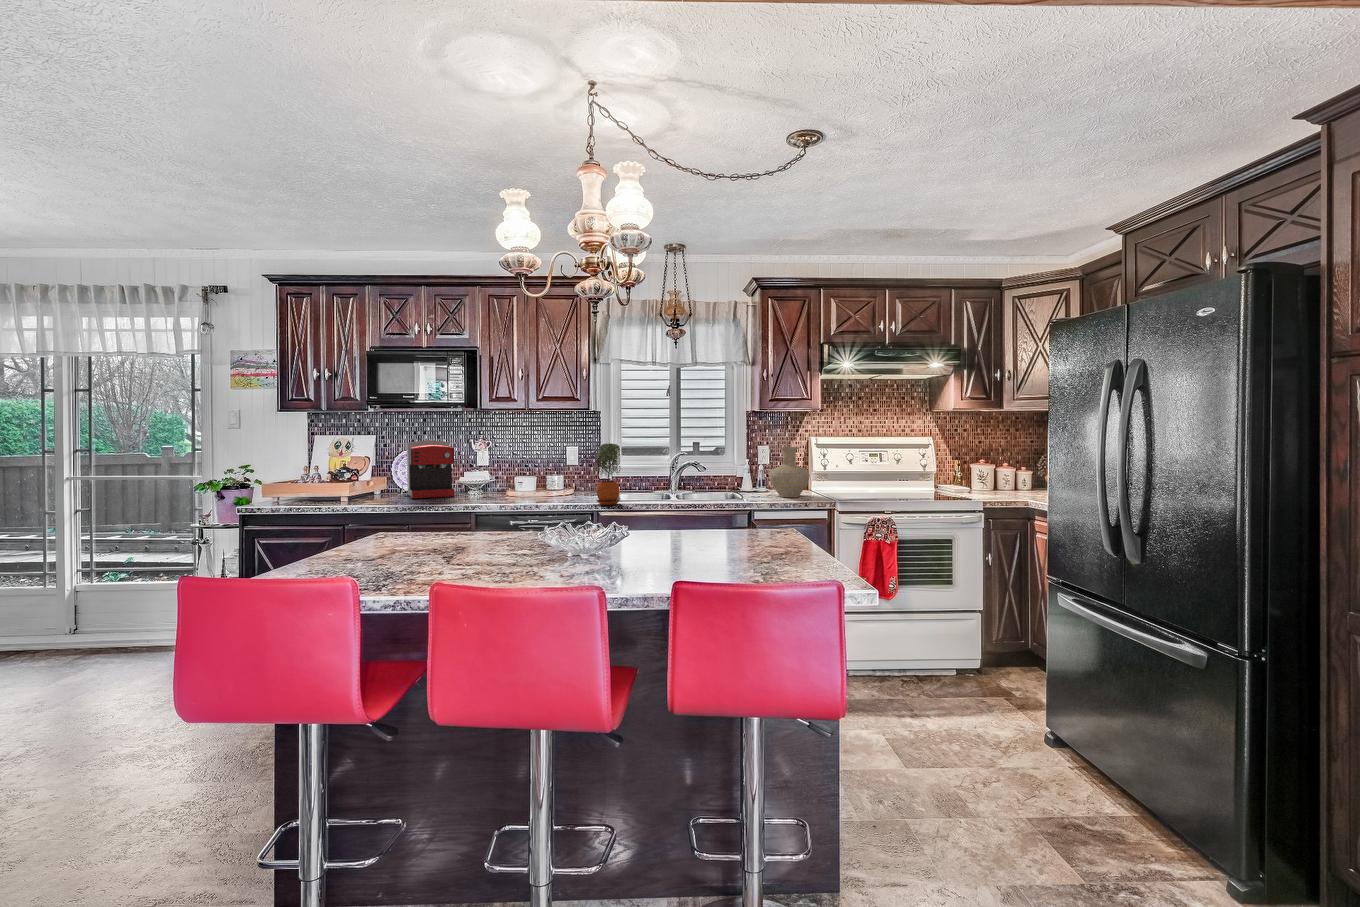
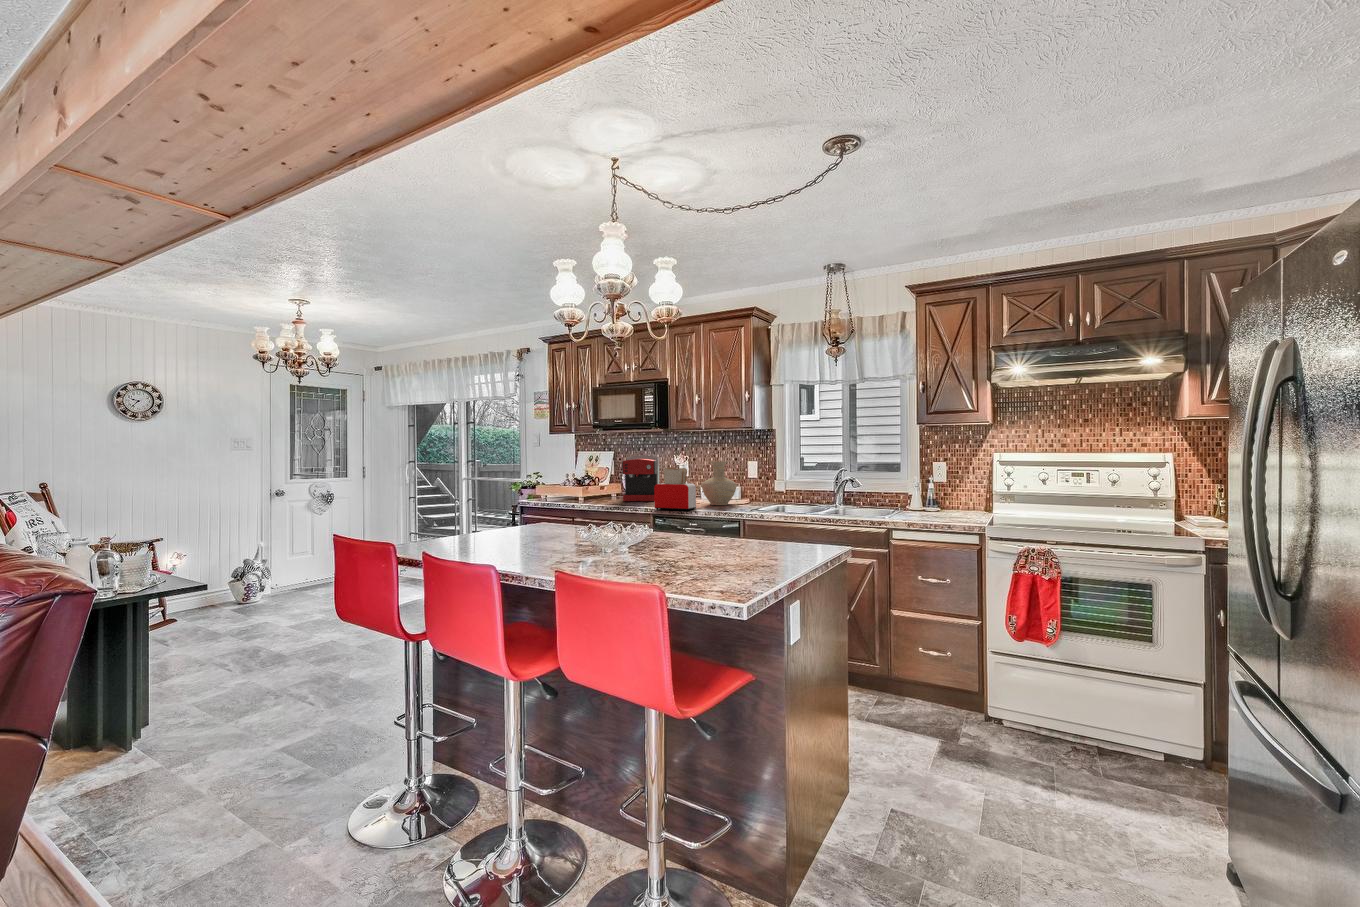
potted plant: present [594,443,620,505] -> none [740,457,768,514]
vase: present [769,447,810,497] -> present [702,462,737,505]
toaster: none [478,456,529,507] -> present [654,468,696,511]

